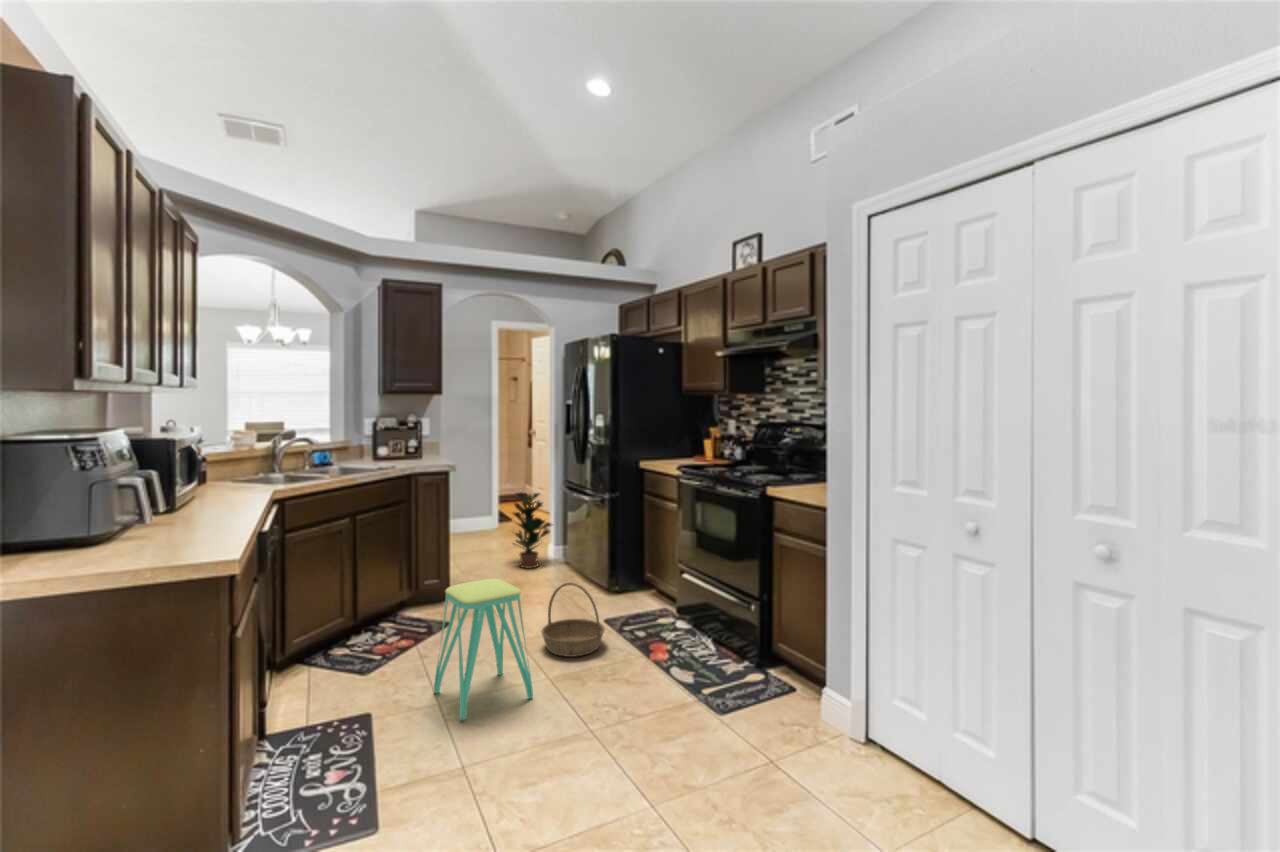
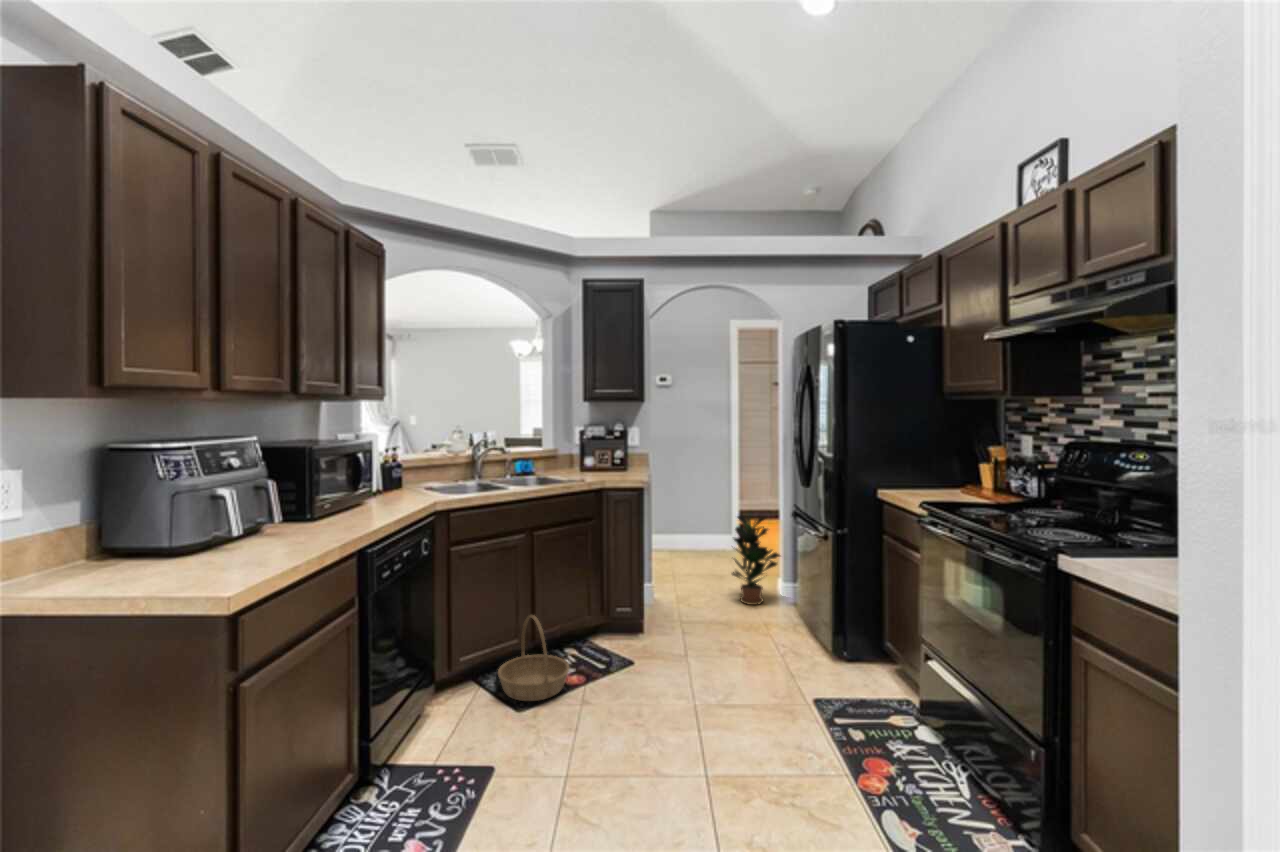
stool: present [434,579,533,720] -> none [566,633,670,816]
basket: present [542,582,605,657] -> present [498,615,569,701]

